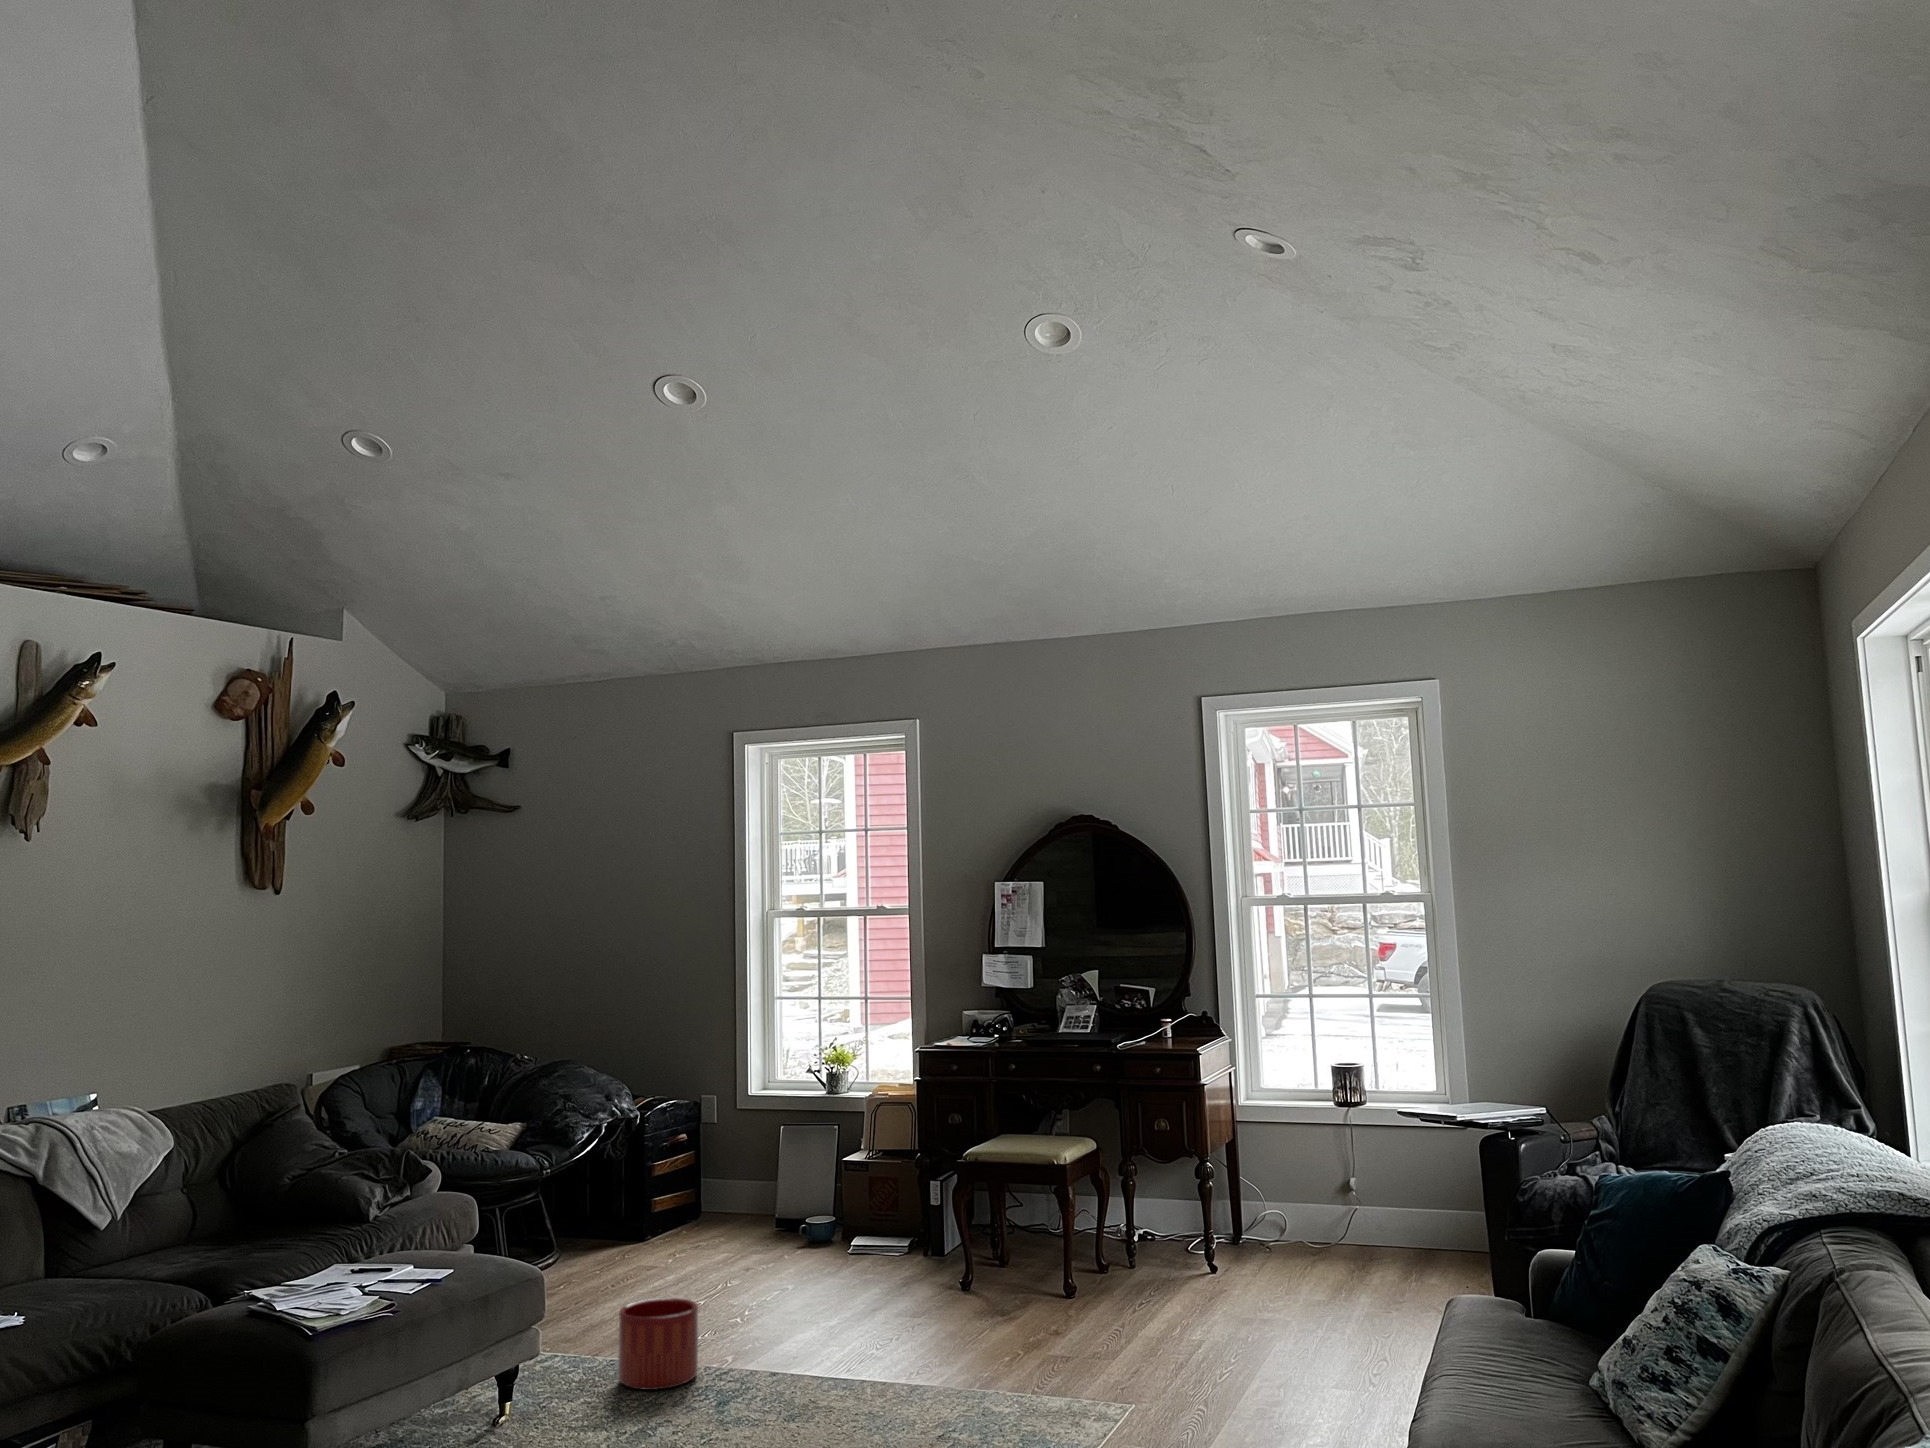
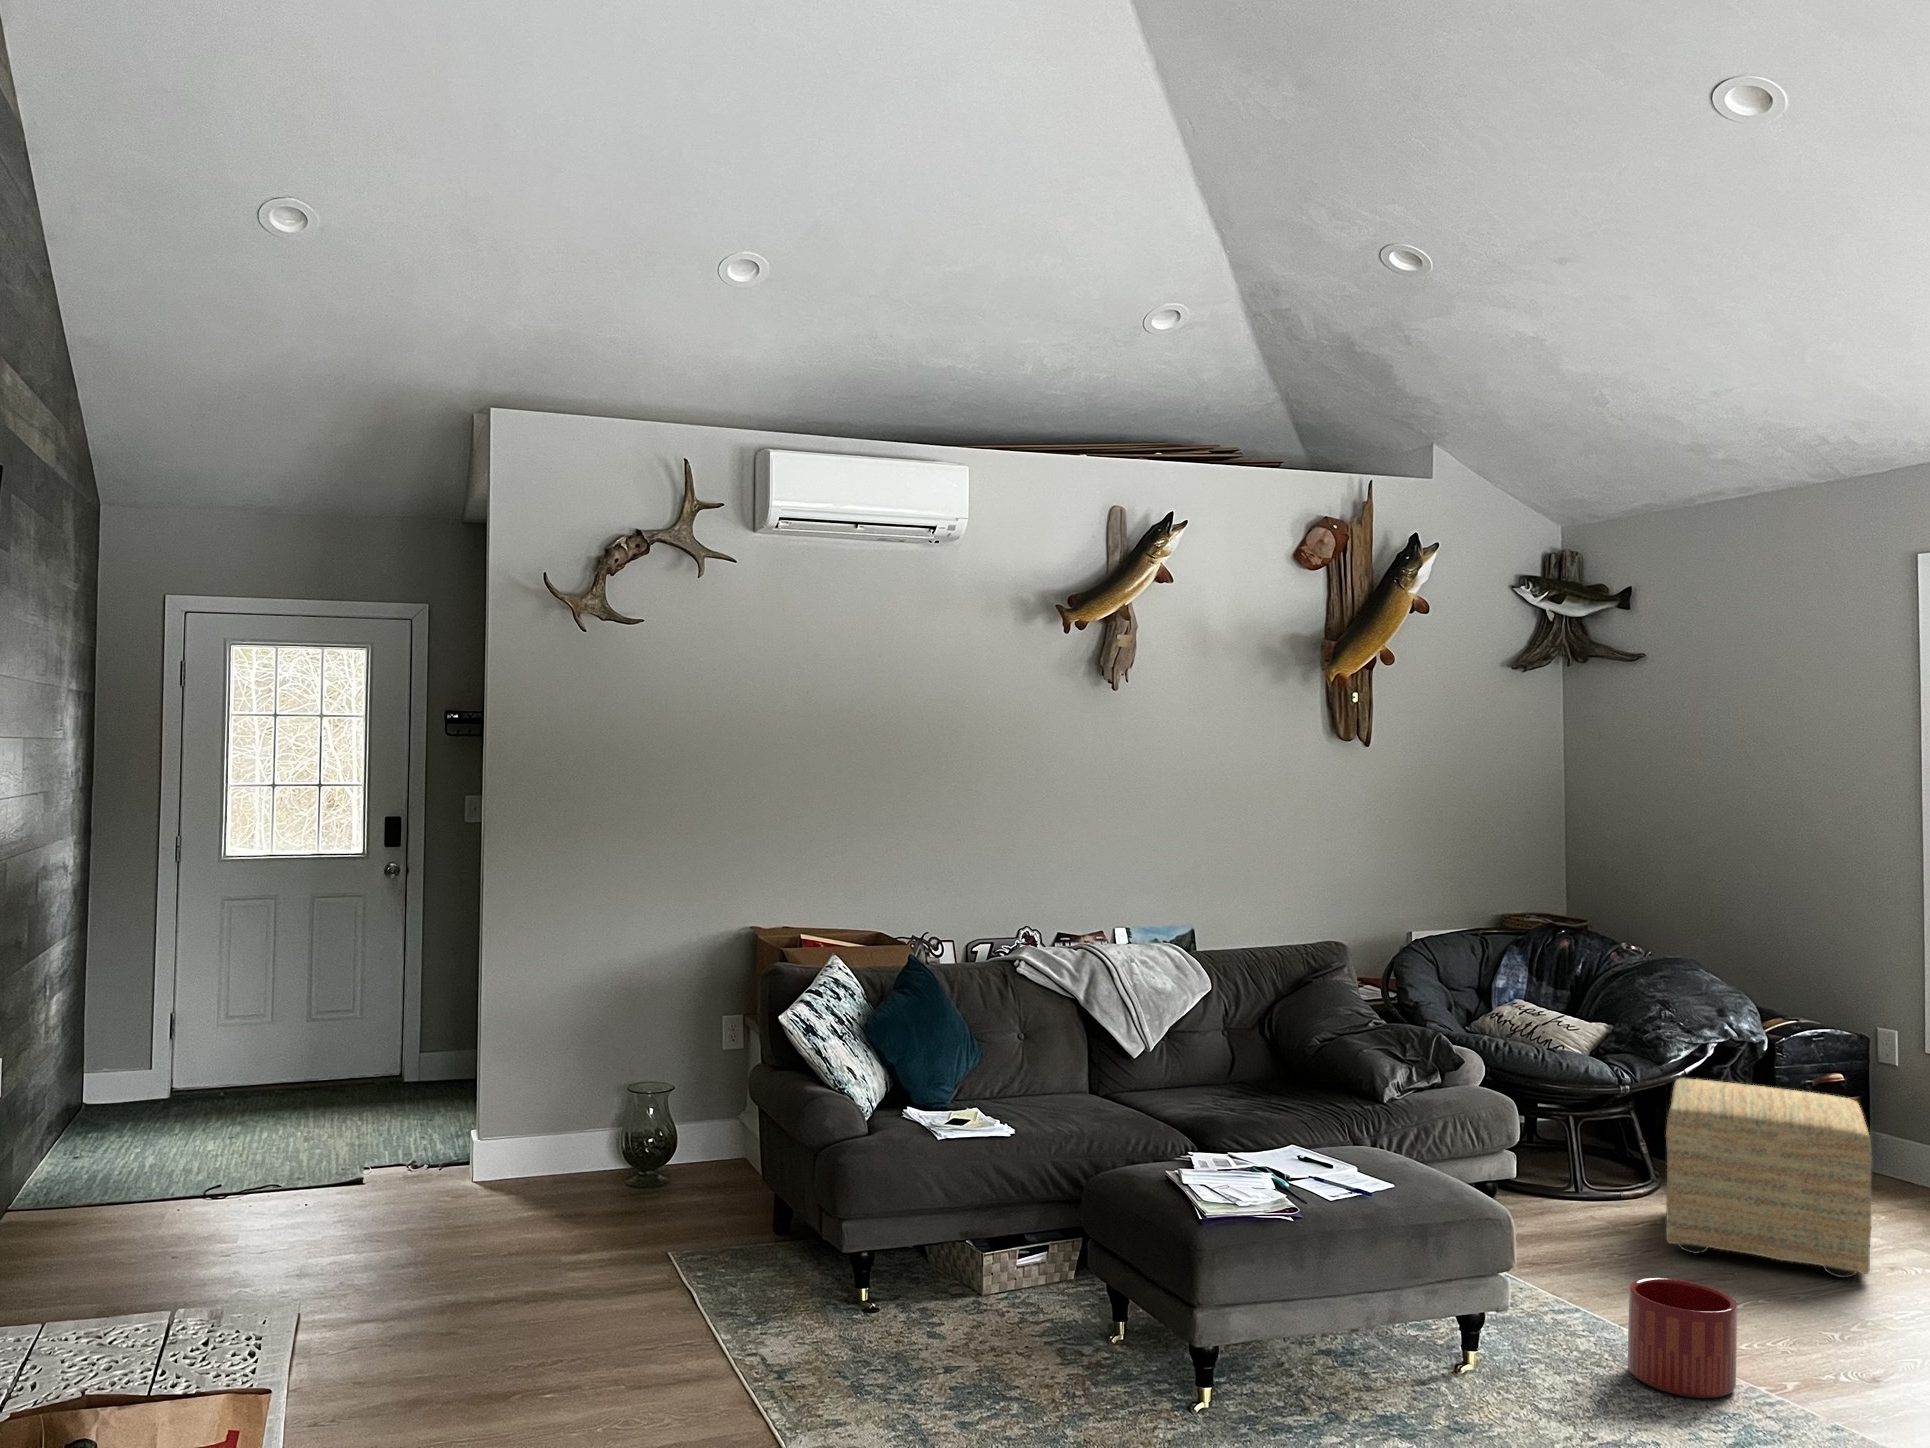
ottoman: none [583,1146,742,1294] -> present [1666,1078,1872,1278]

